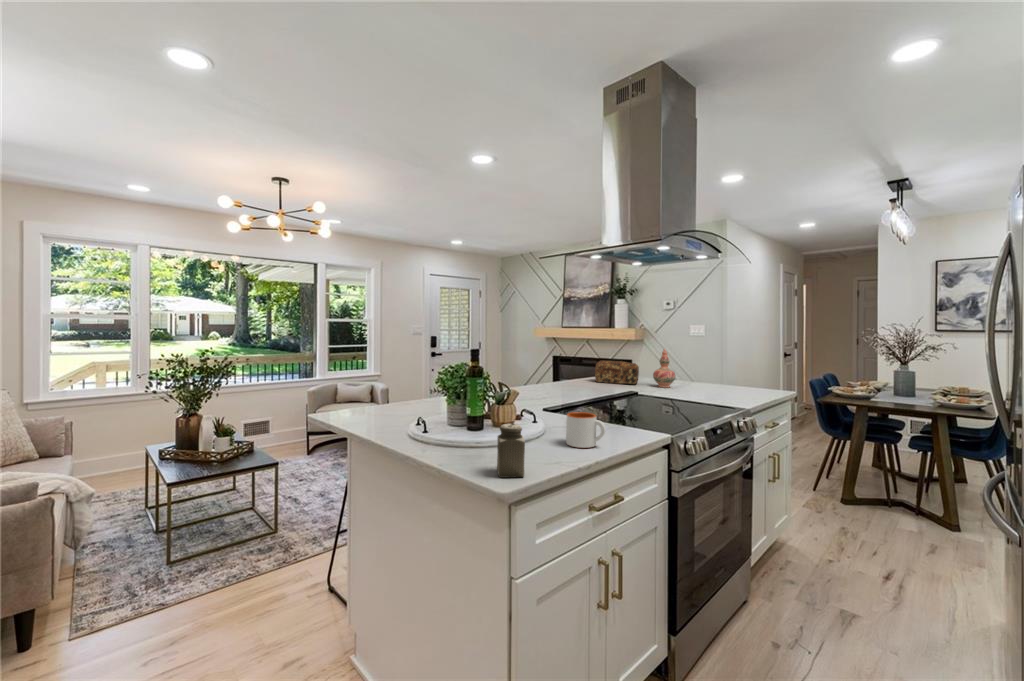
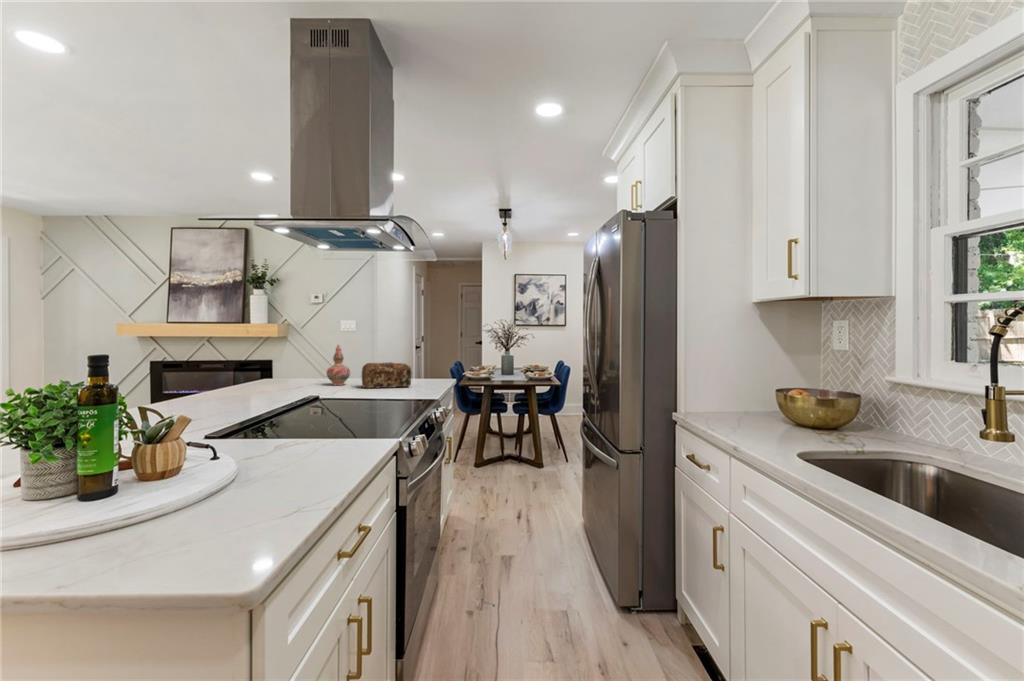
bread loaf: present [595,361,639,384] -> present [362,362,412,388]
mug: present [566,412,606,448] -> none [291,415,337,455]
salt shaker: present [497,424,525,478] -> none [235,436,280,504]

